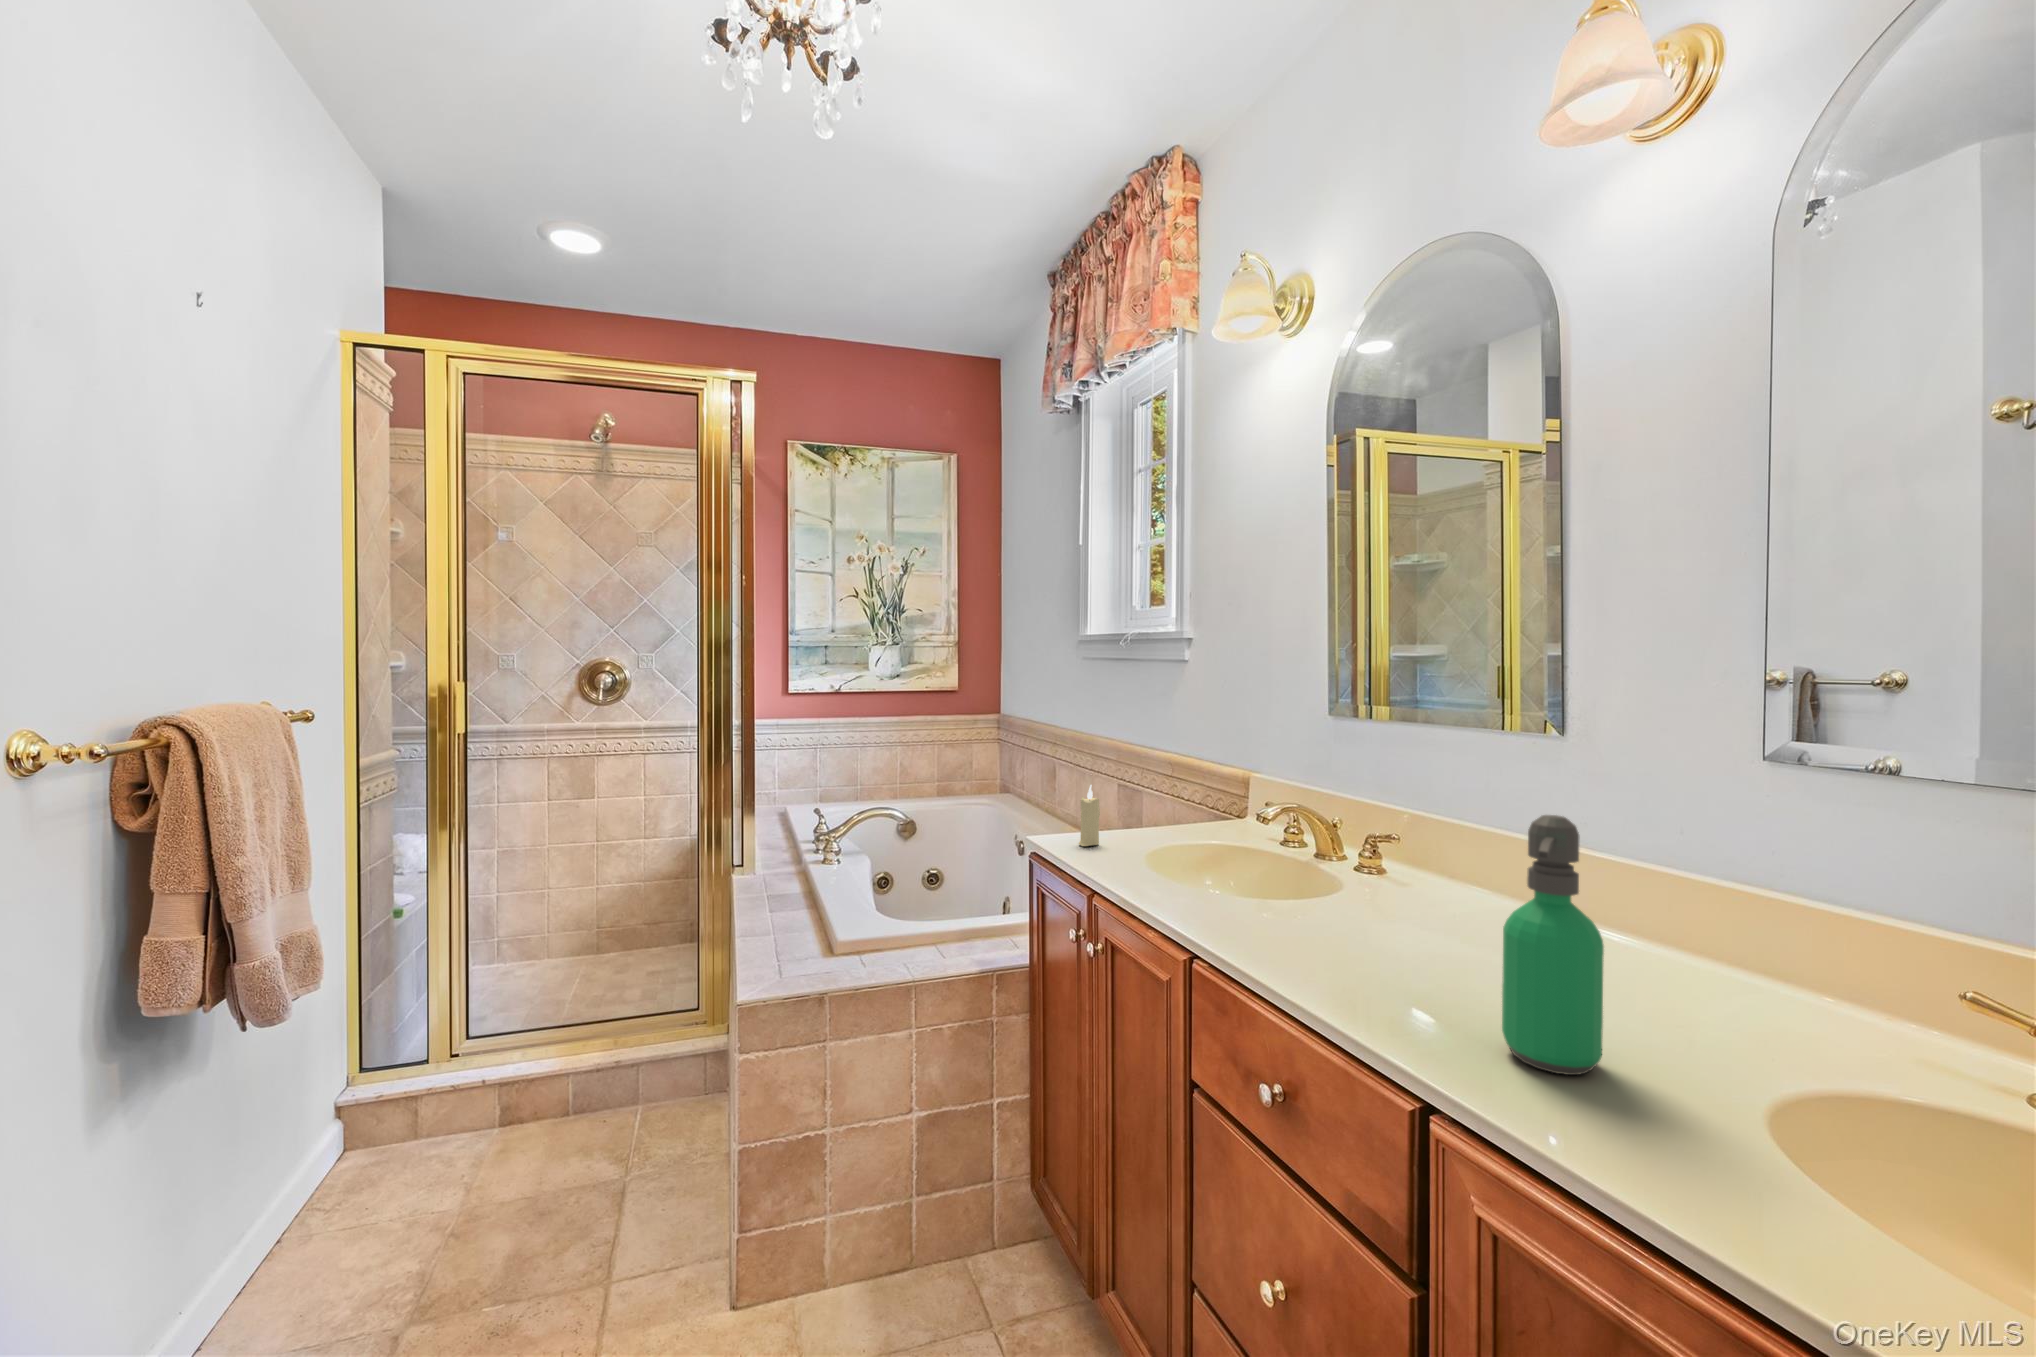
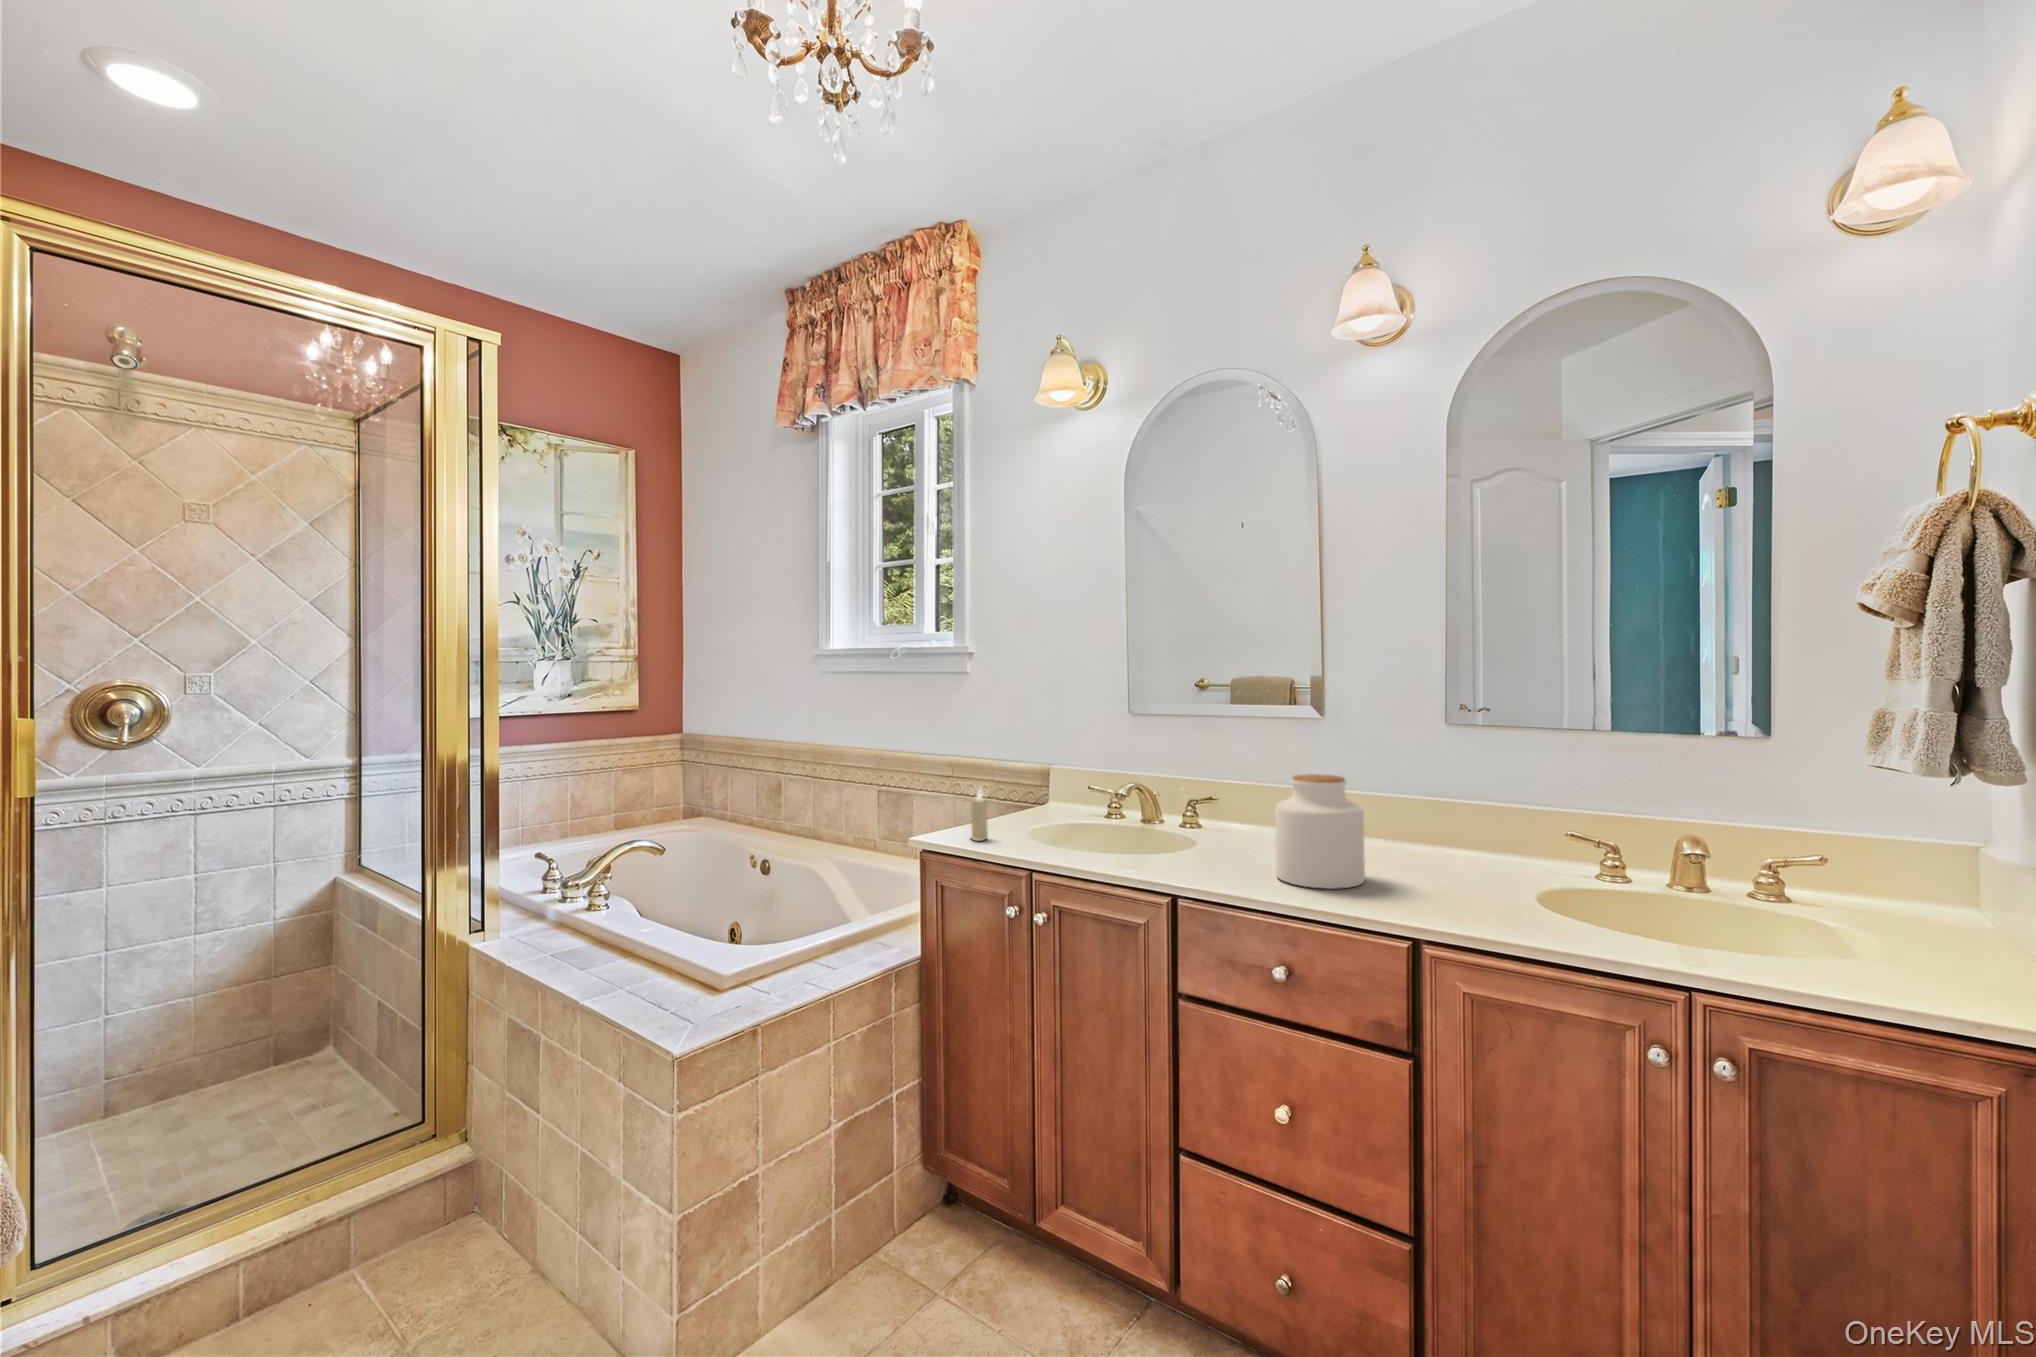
jar: none [1326,811,1470,997] -> present [1275,774,1365,889]
soap dispenser: present [1502,815,1604,1075] -> none [1420,763,1474,904]

